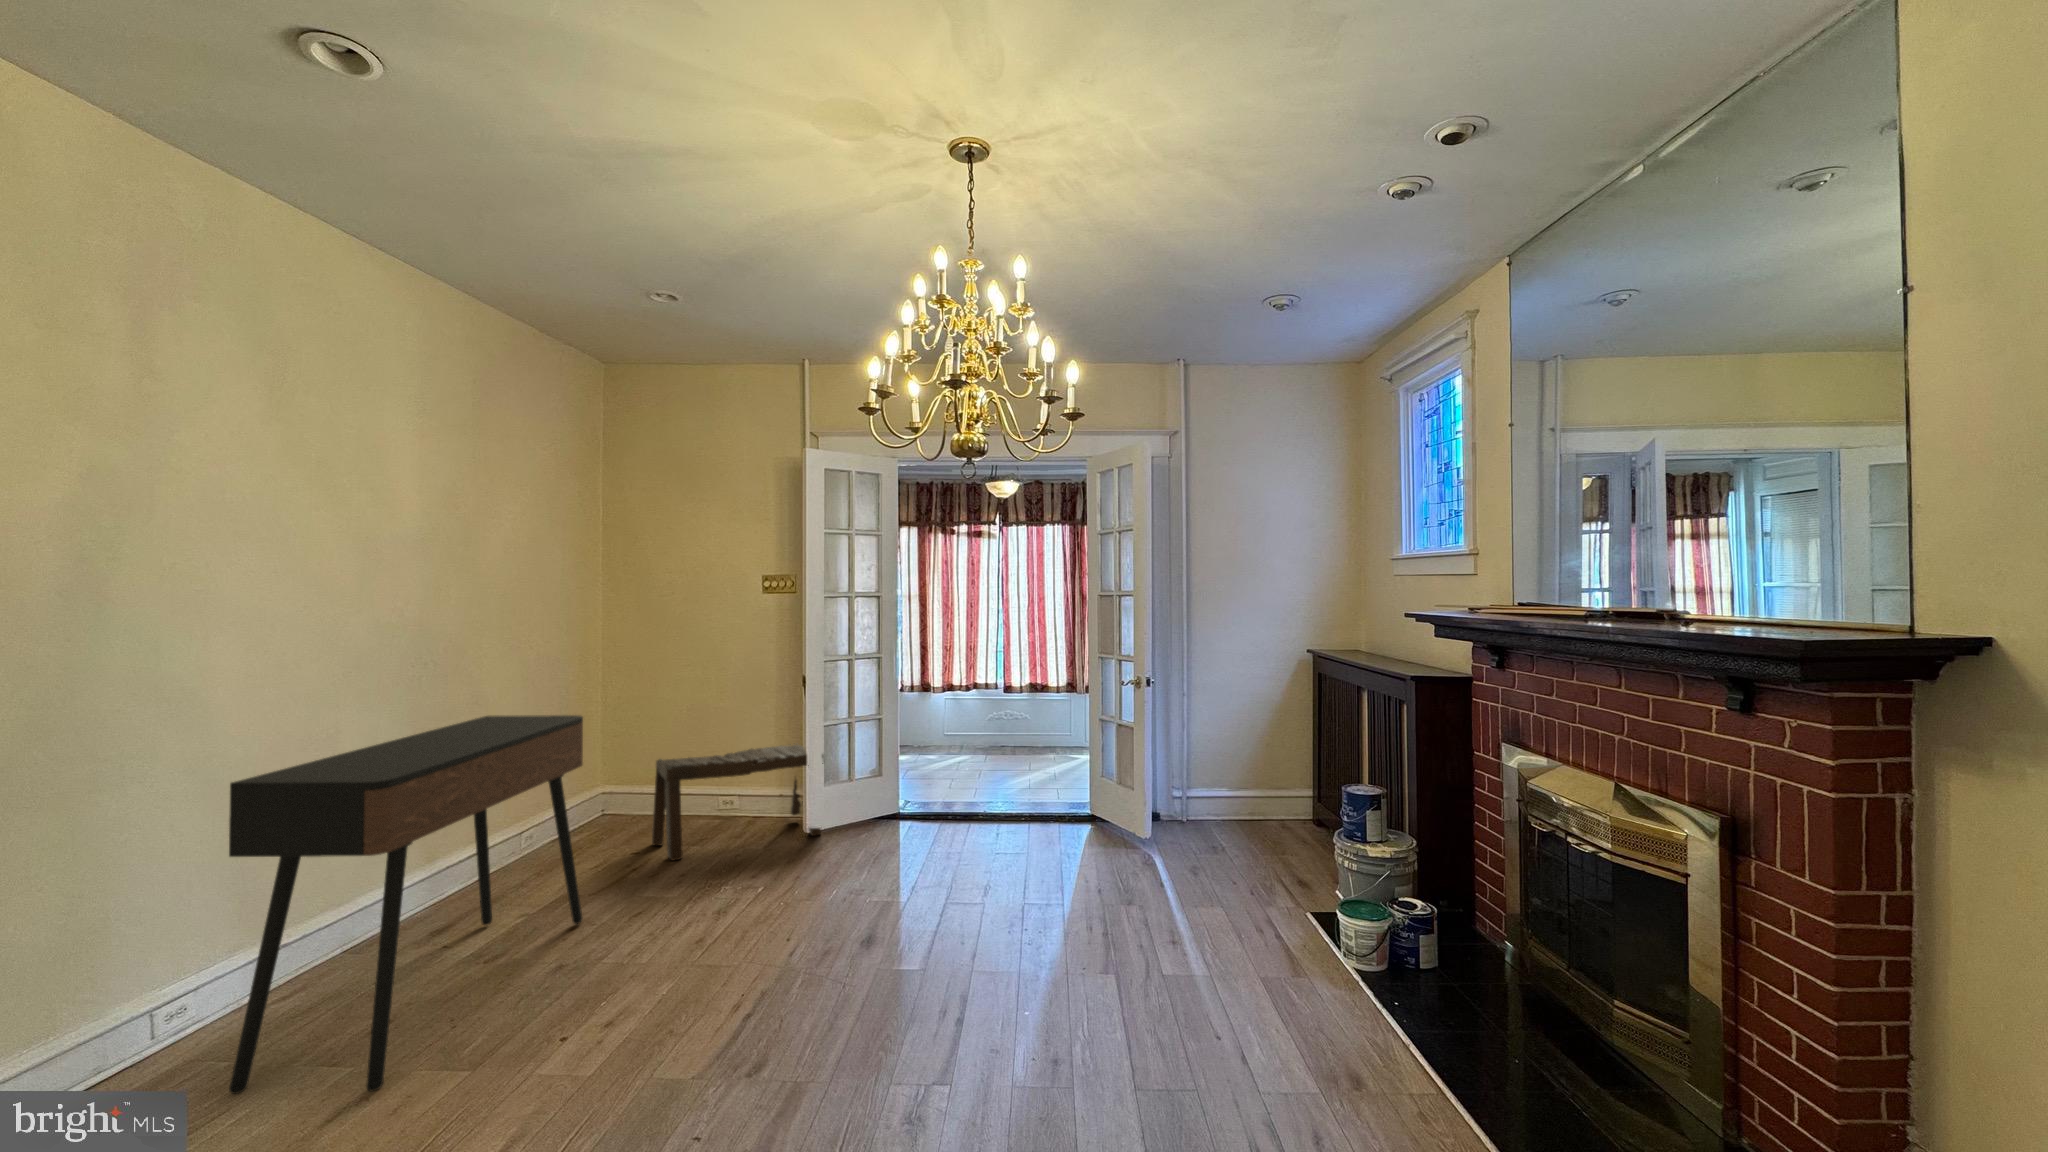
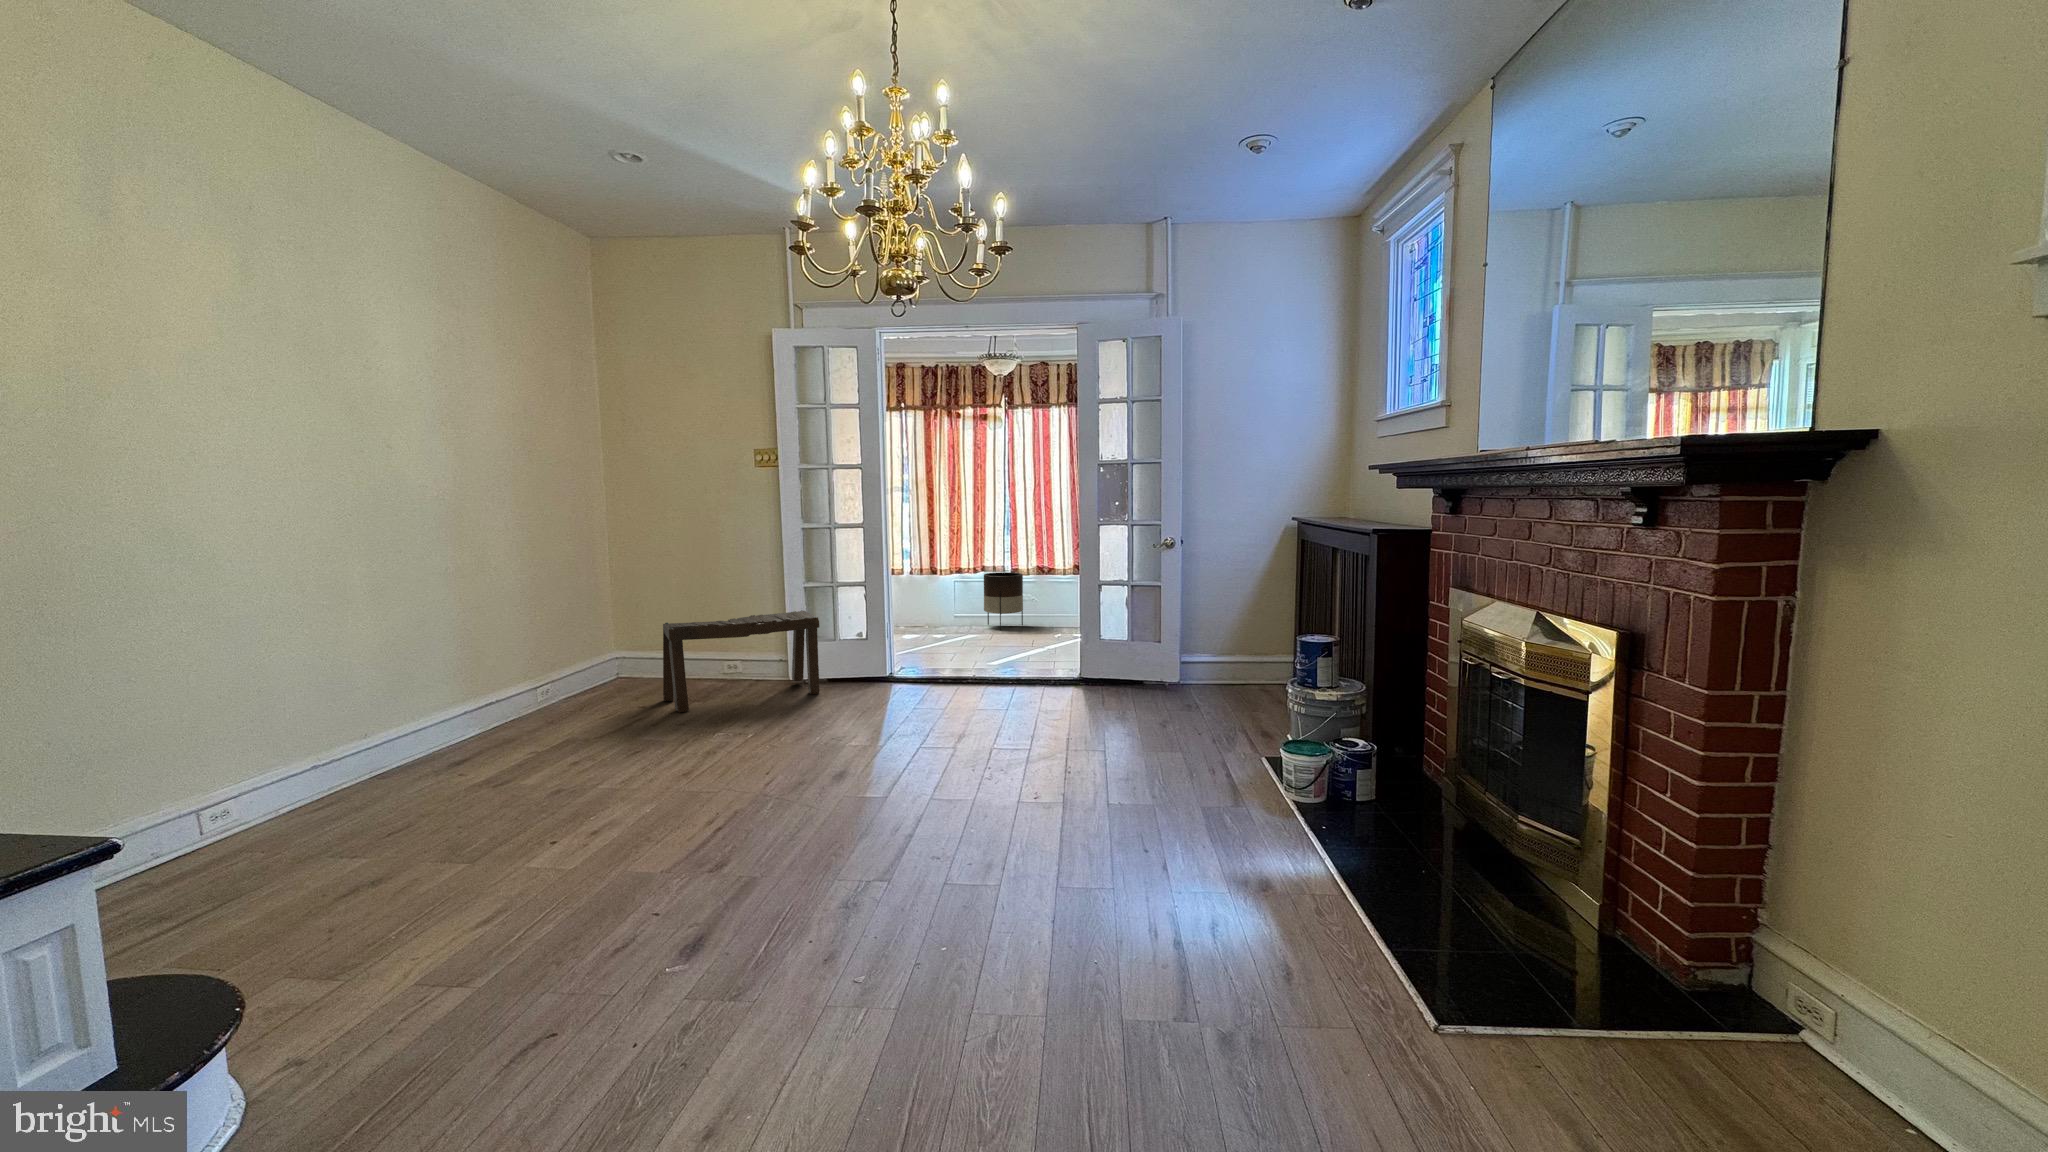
planter: none [977,691,1018,753] -> present [984,572,1023,630]
console table: present [229,715,583,1094] -> none [235,571,589,875]

